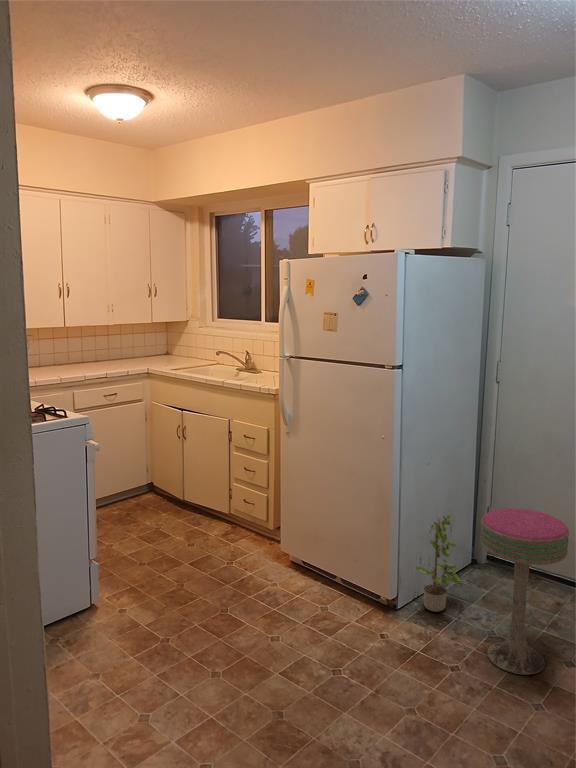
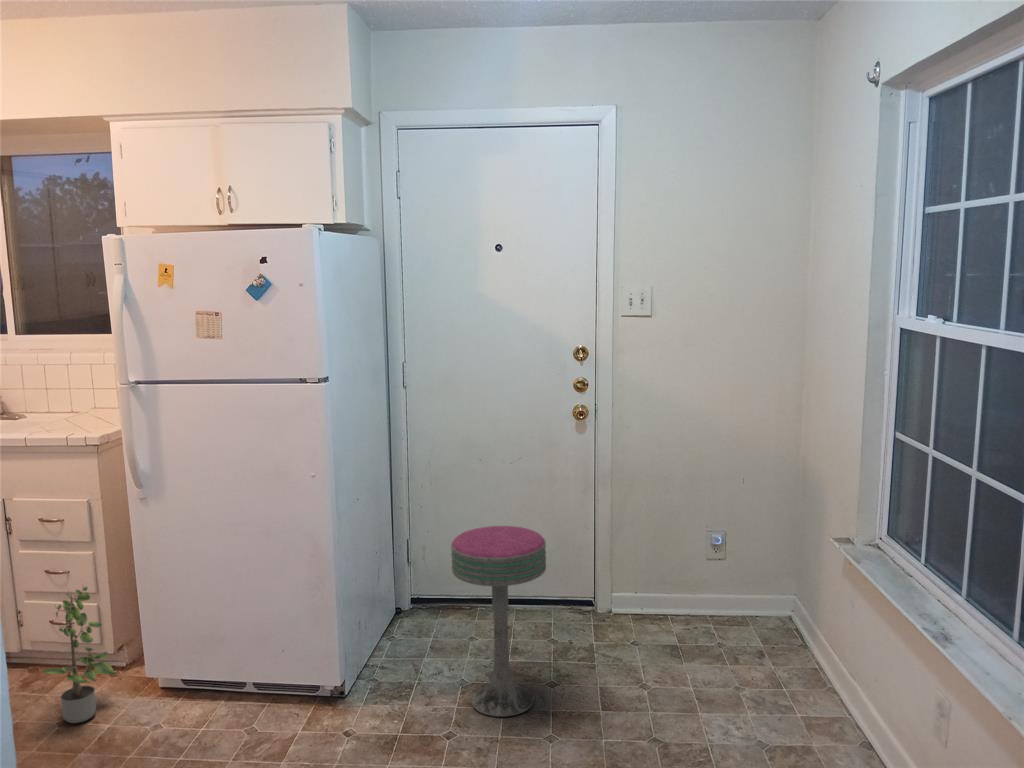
potted plant: present [416,515,462,612] -> present [43,587,116,723]

